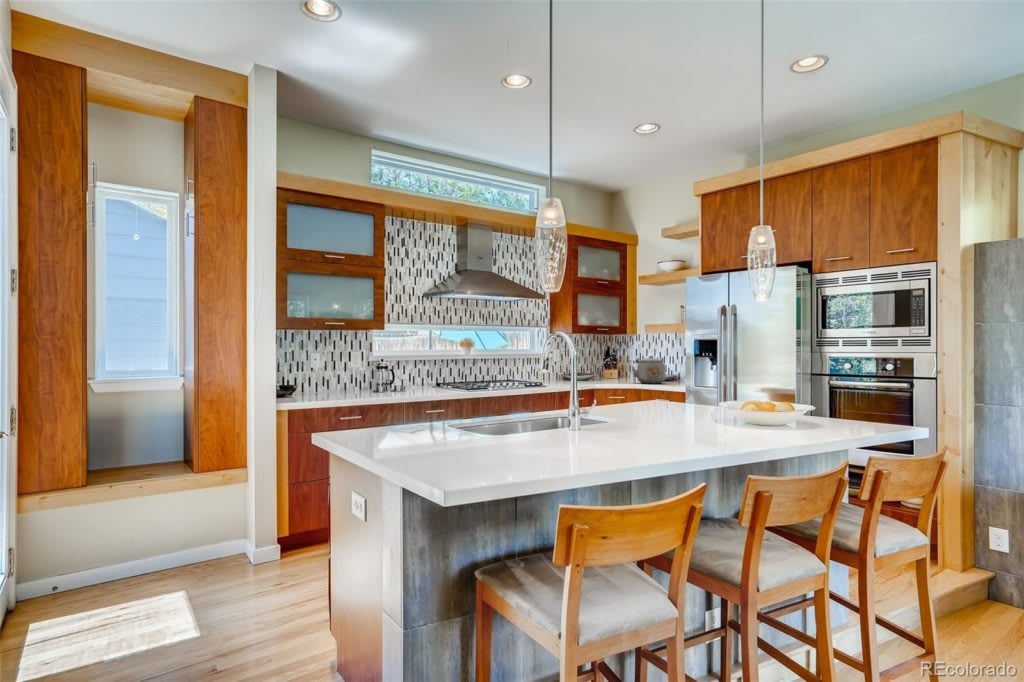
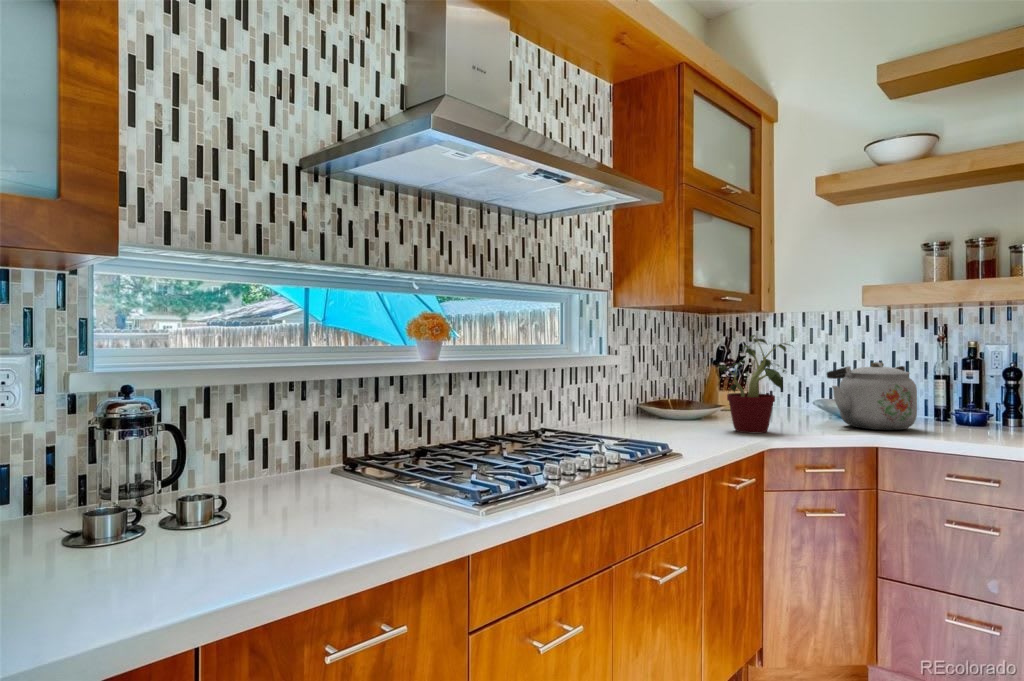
potted plant: none [581,345,611,383] -> present [719,335,790,433]

